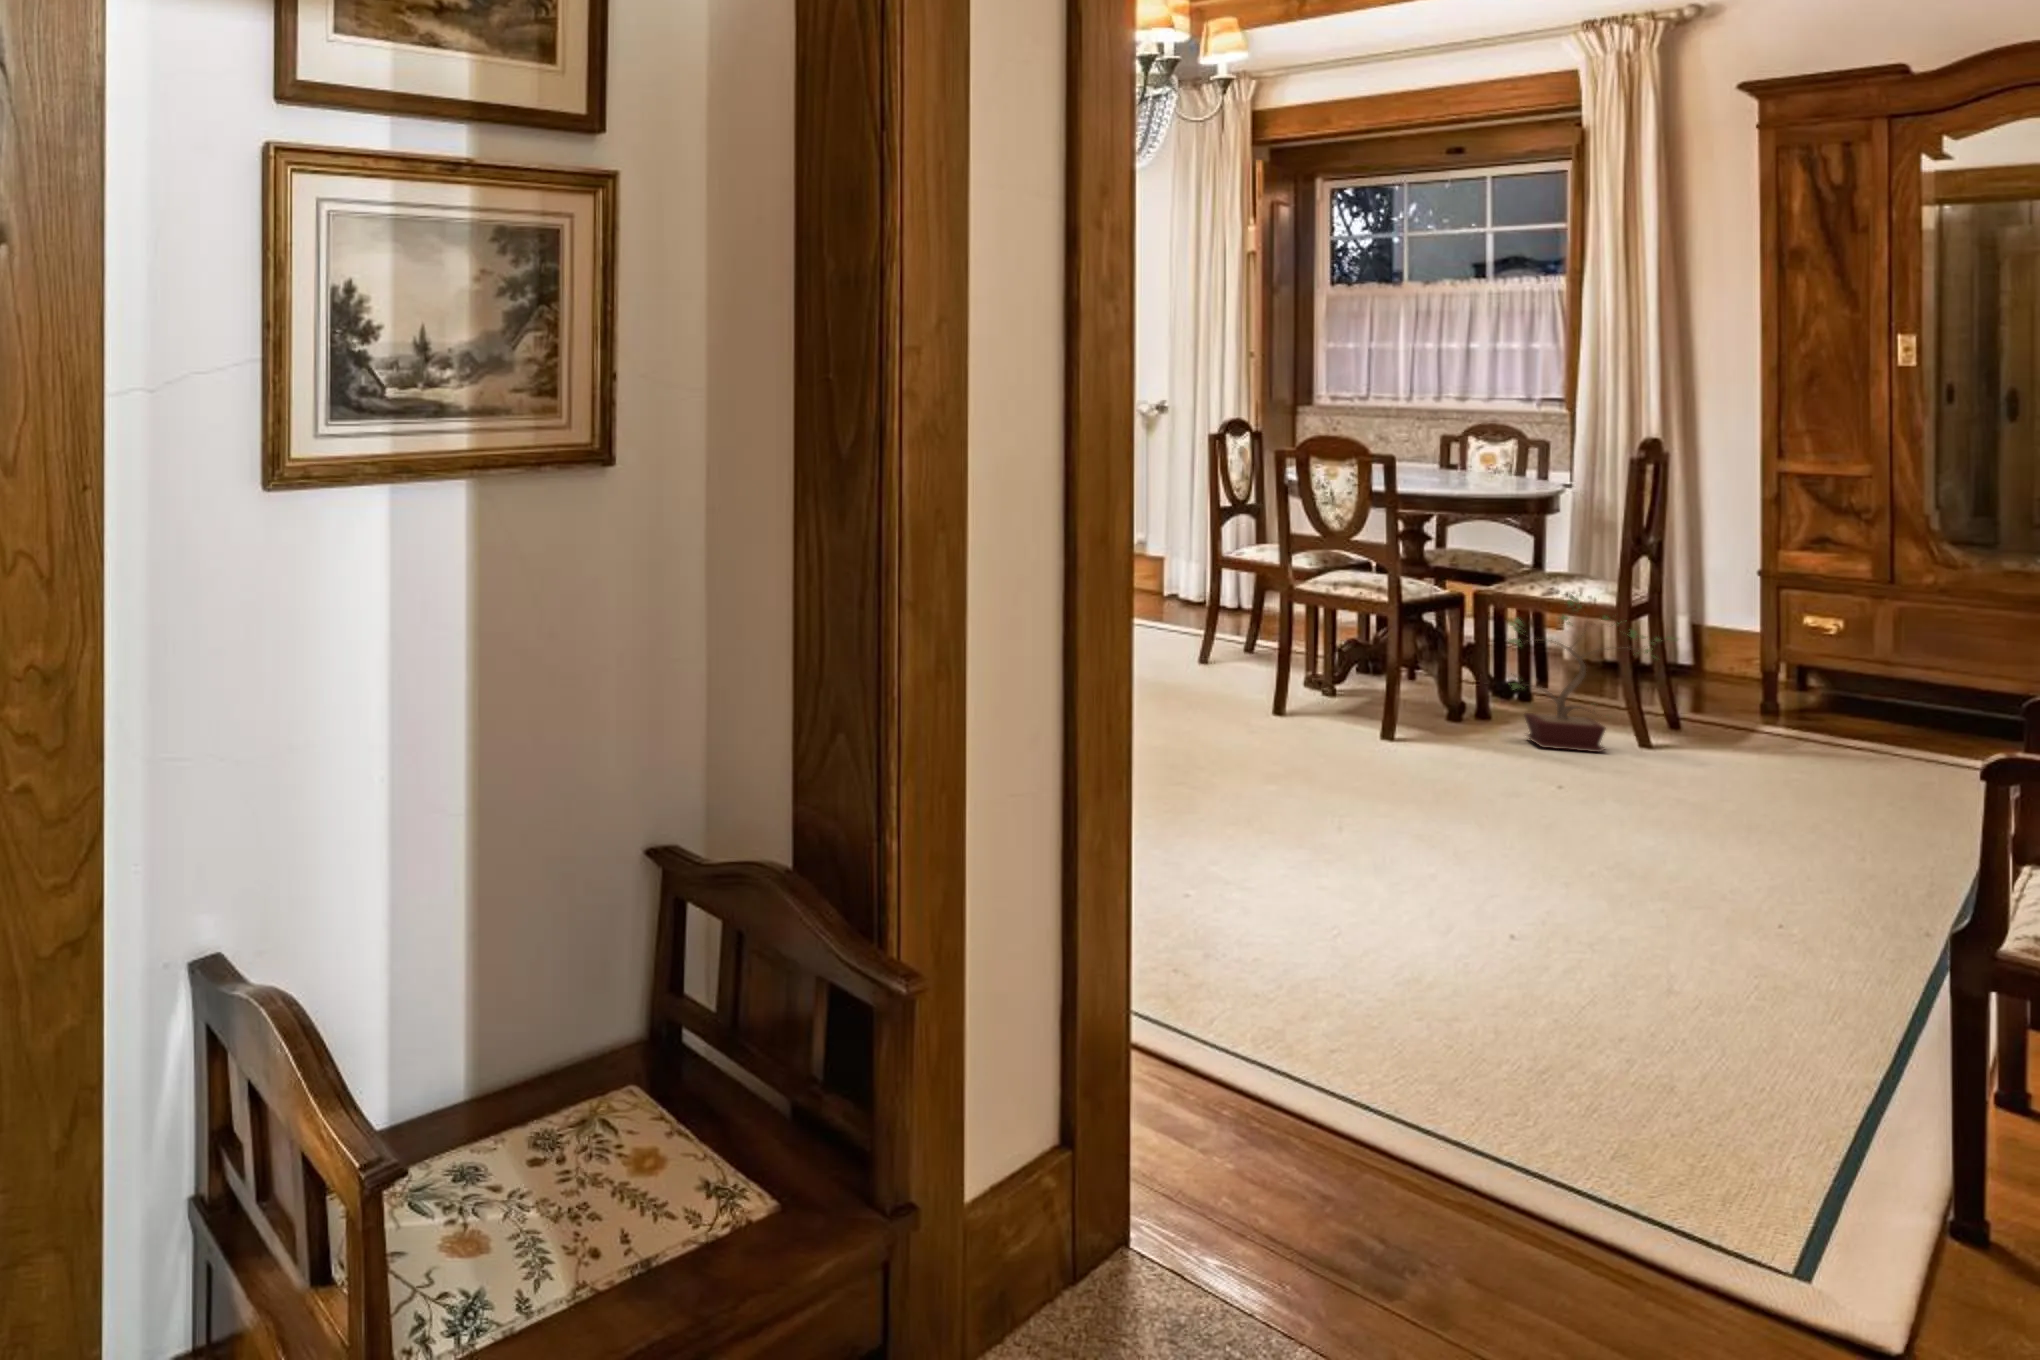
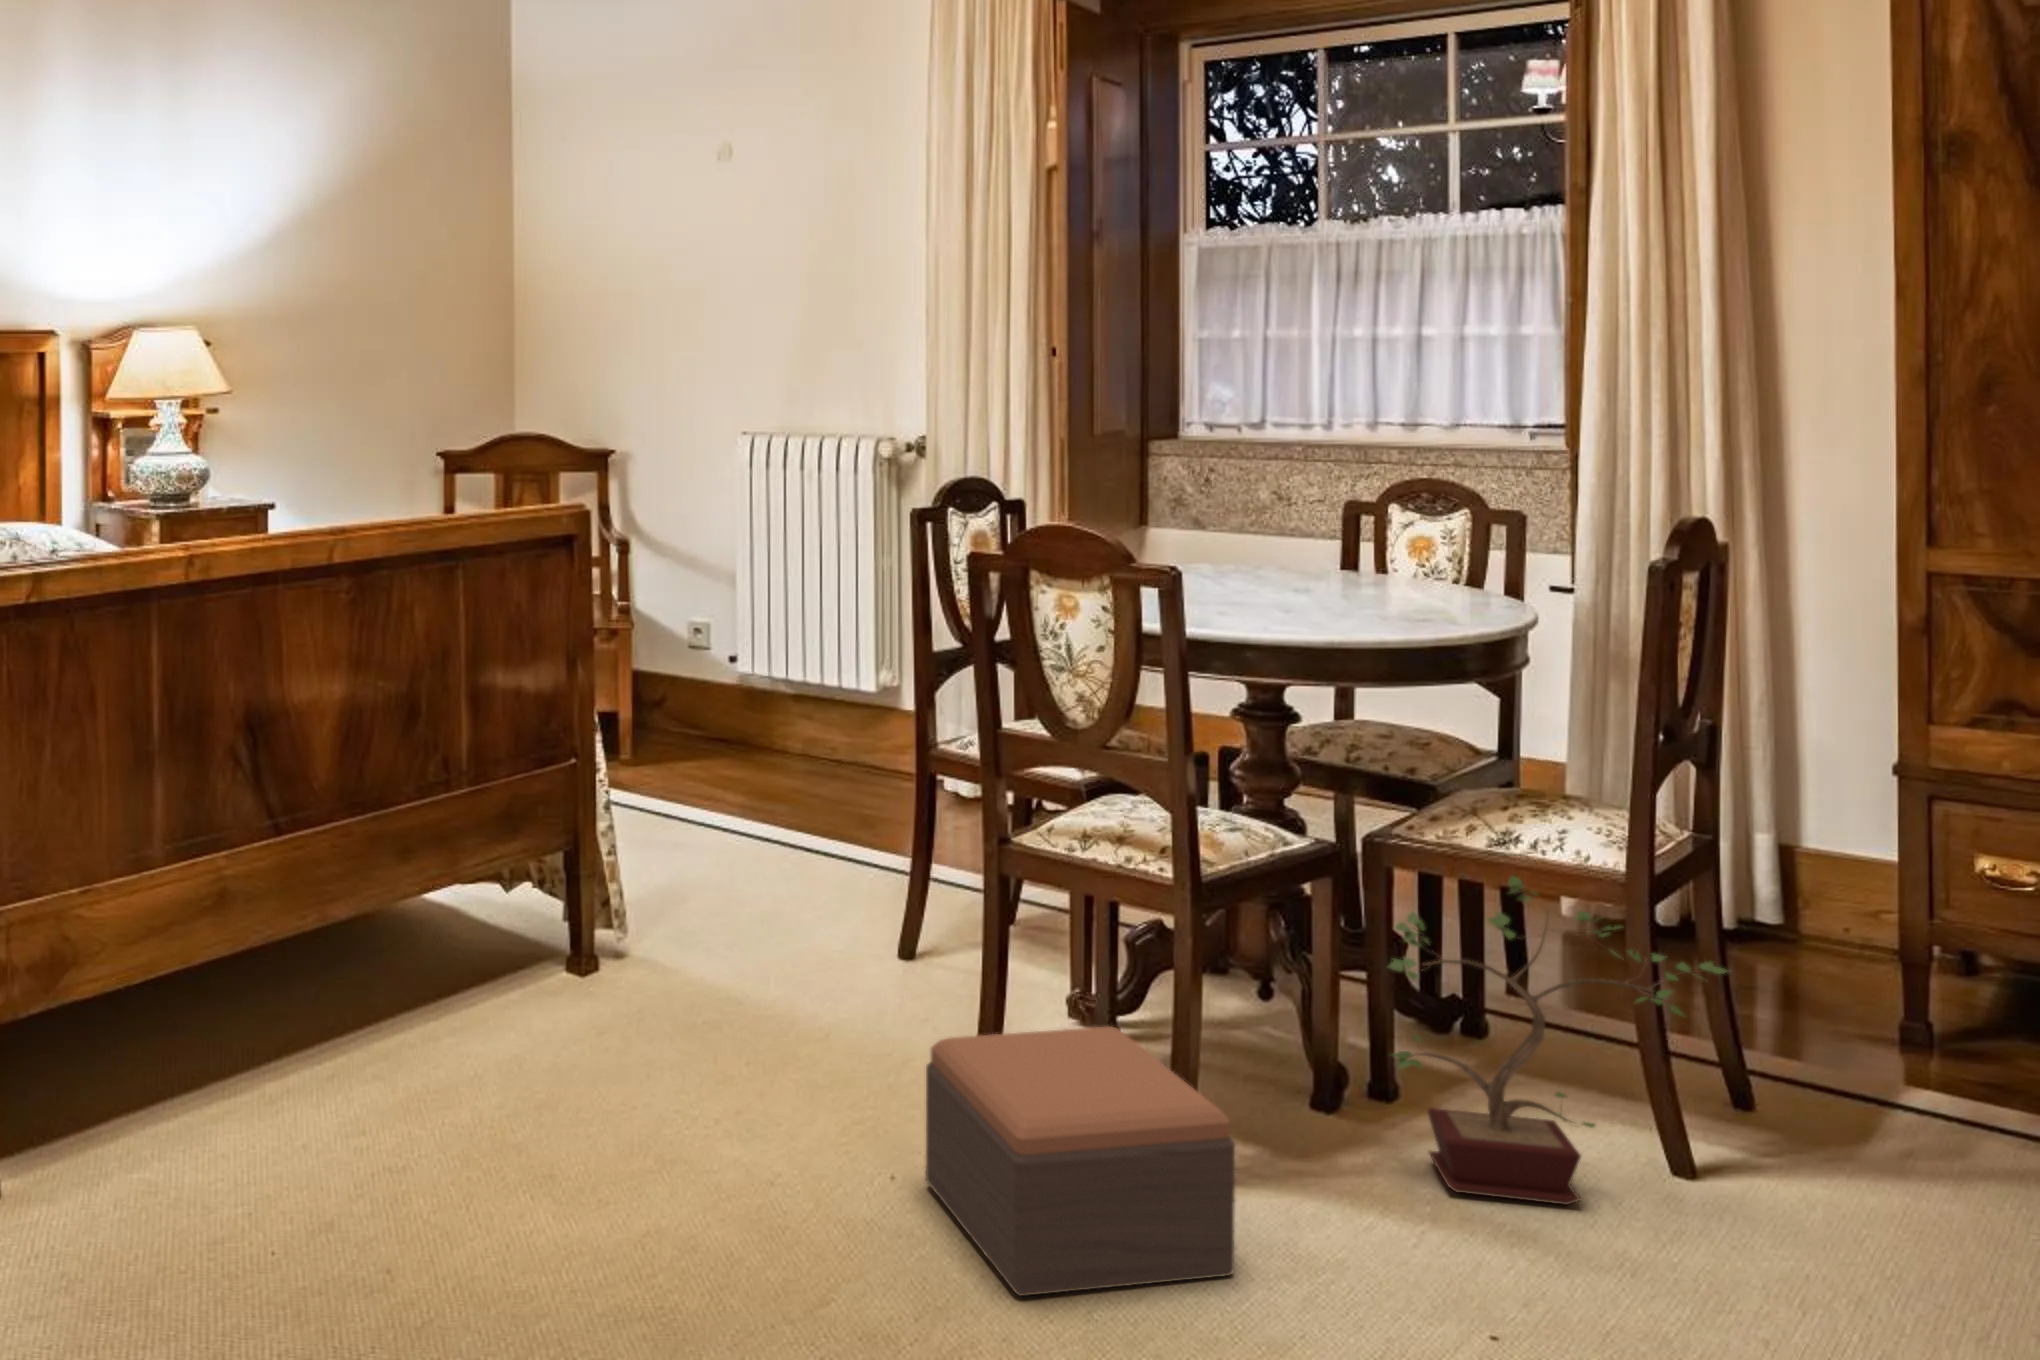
footstool: none [1278,669,1445,770] -> present [926,1026,1235,1296]

